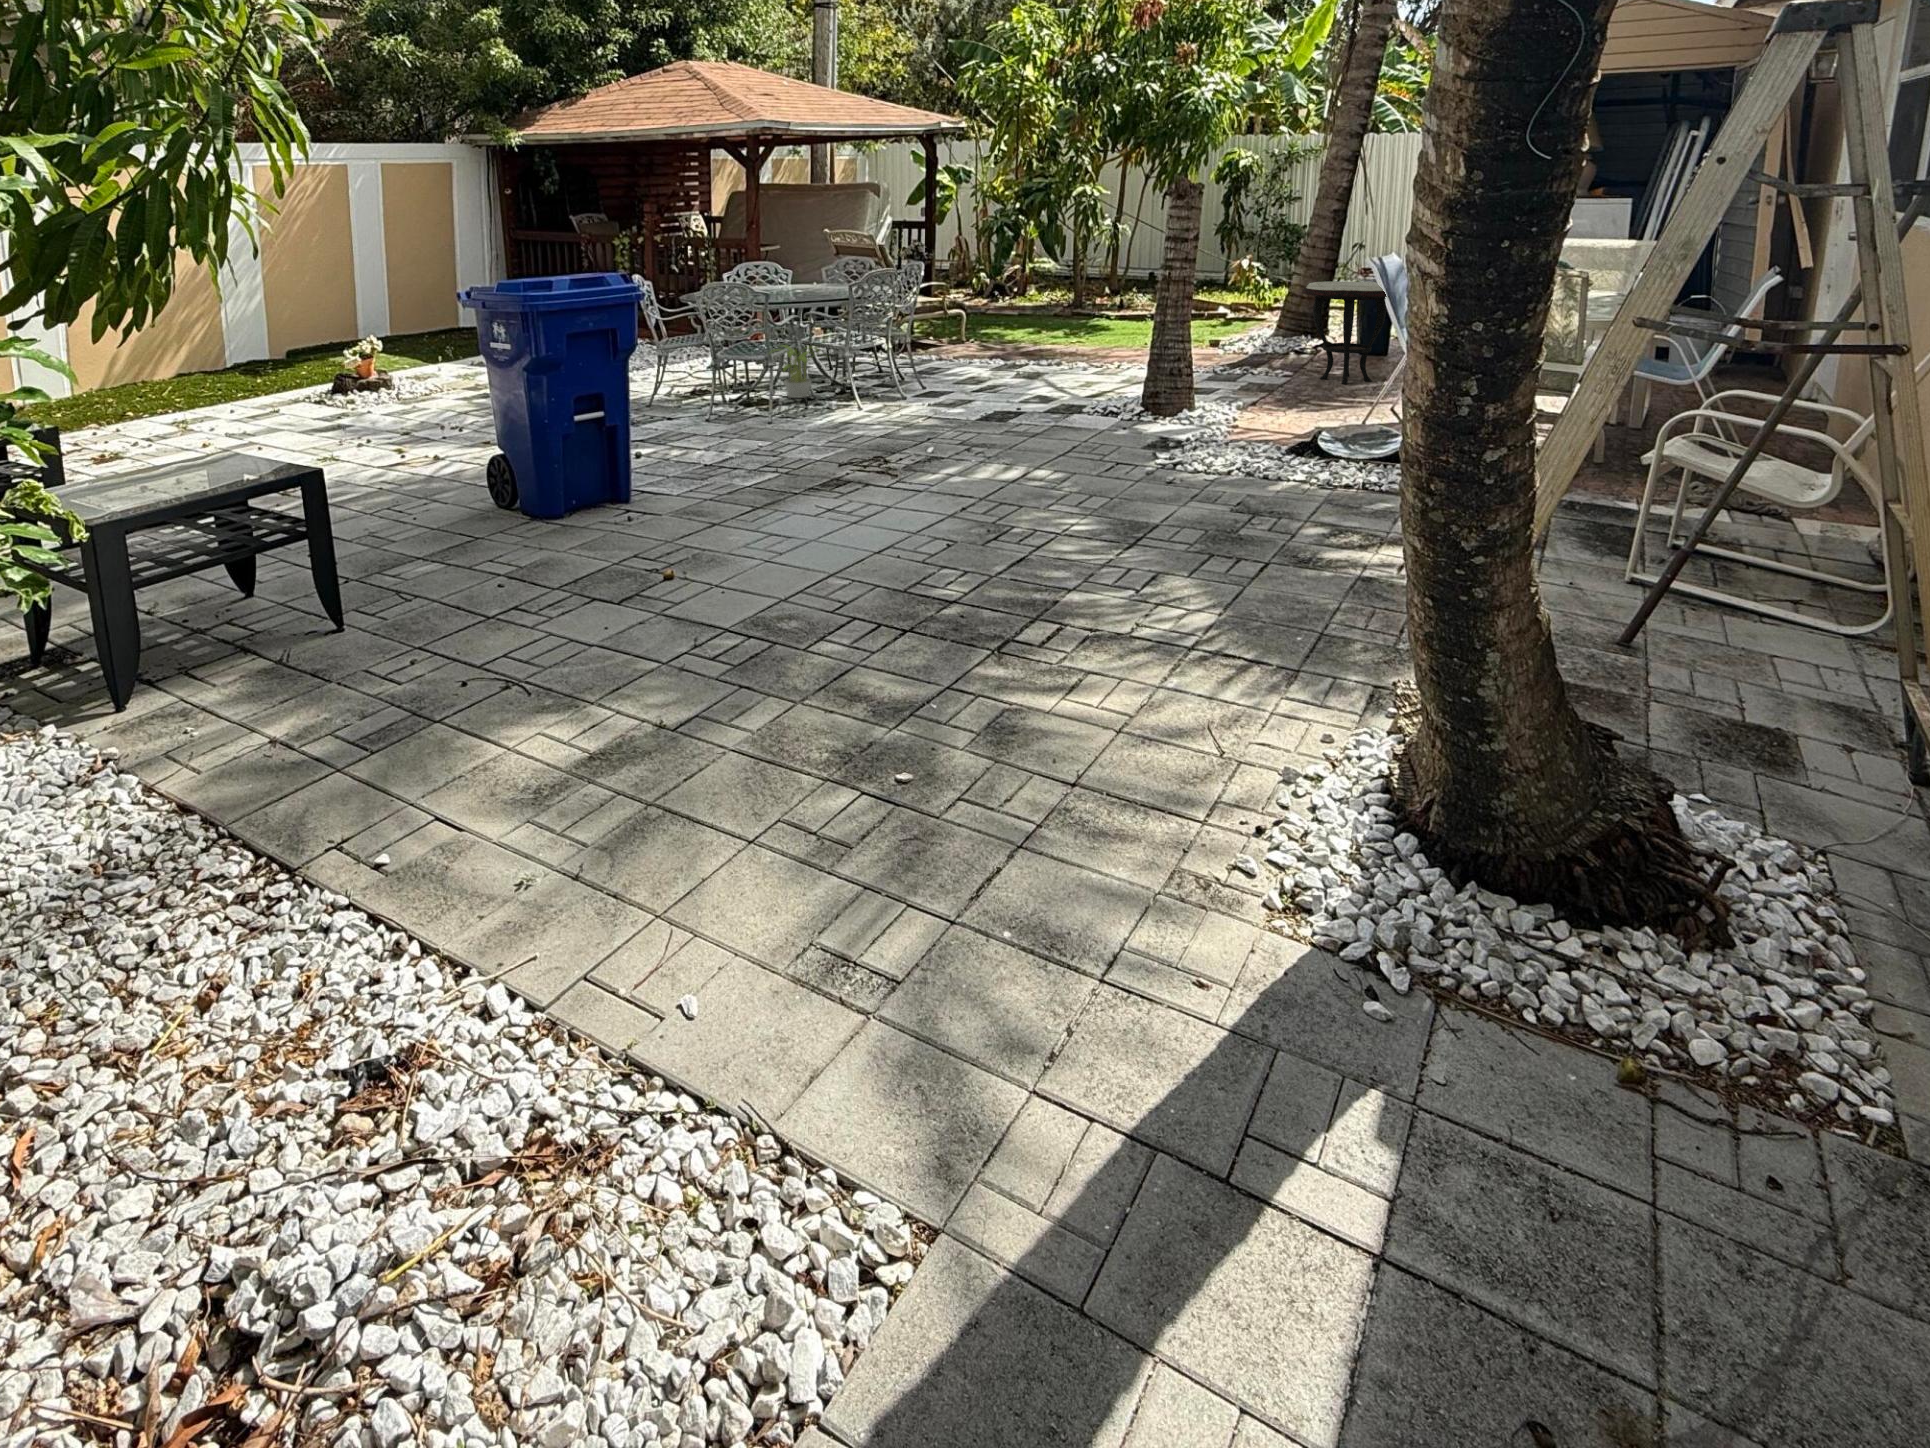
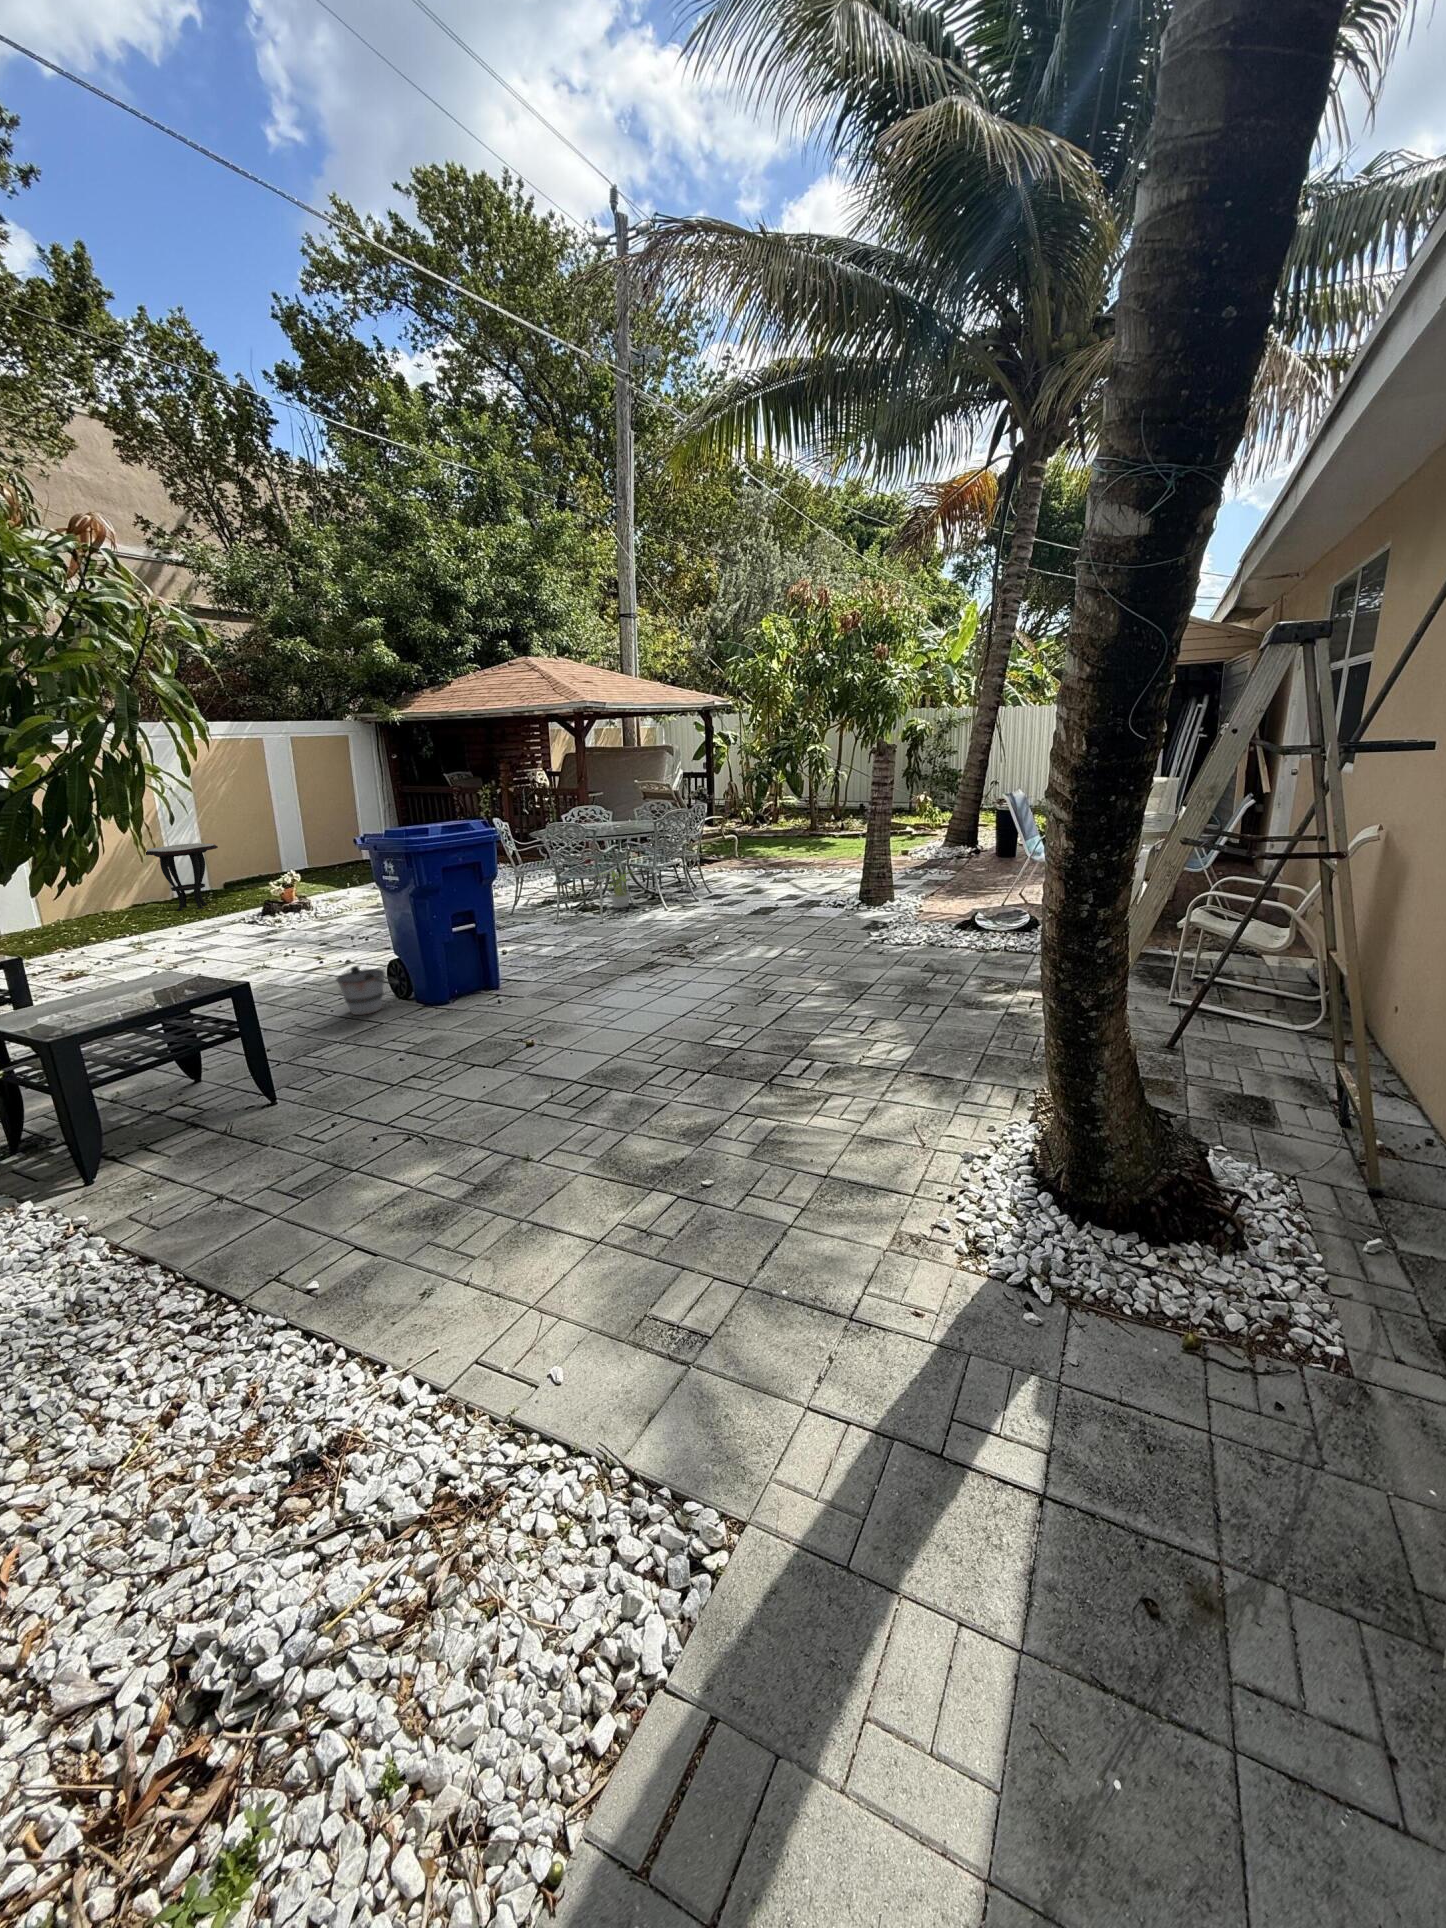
side table: present [1302,282,1387,384] -> present [146,843,218,911]
bucket: none [427,456,504,520] -> present [336,966,398,1015]

